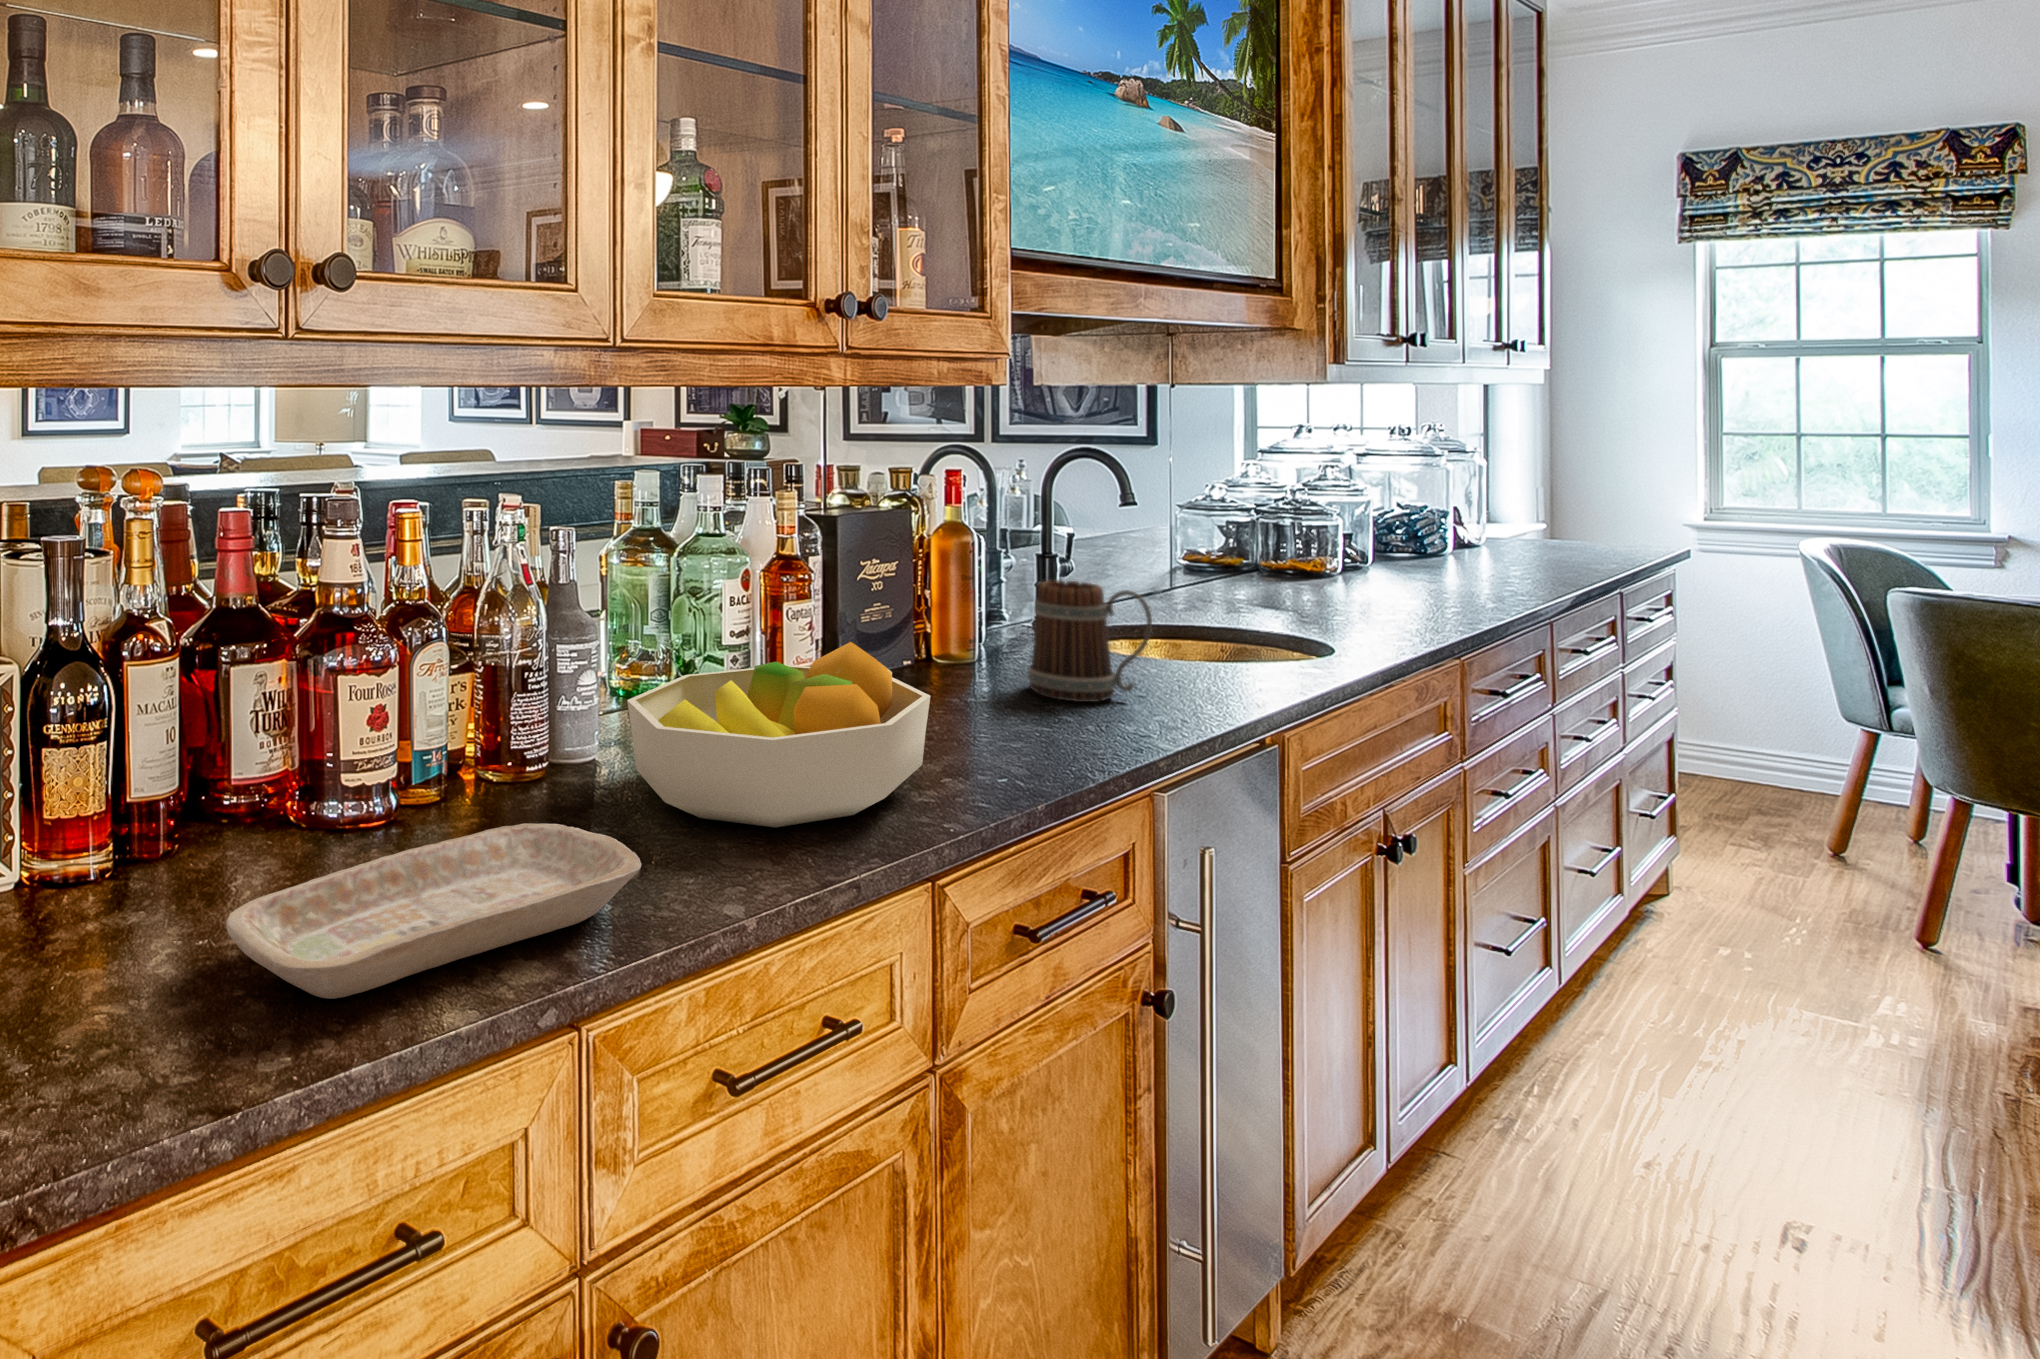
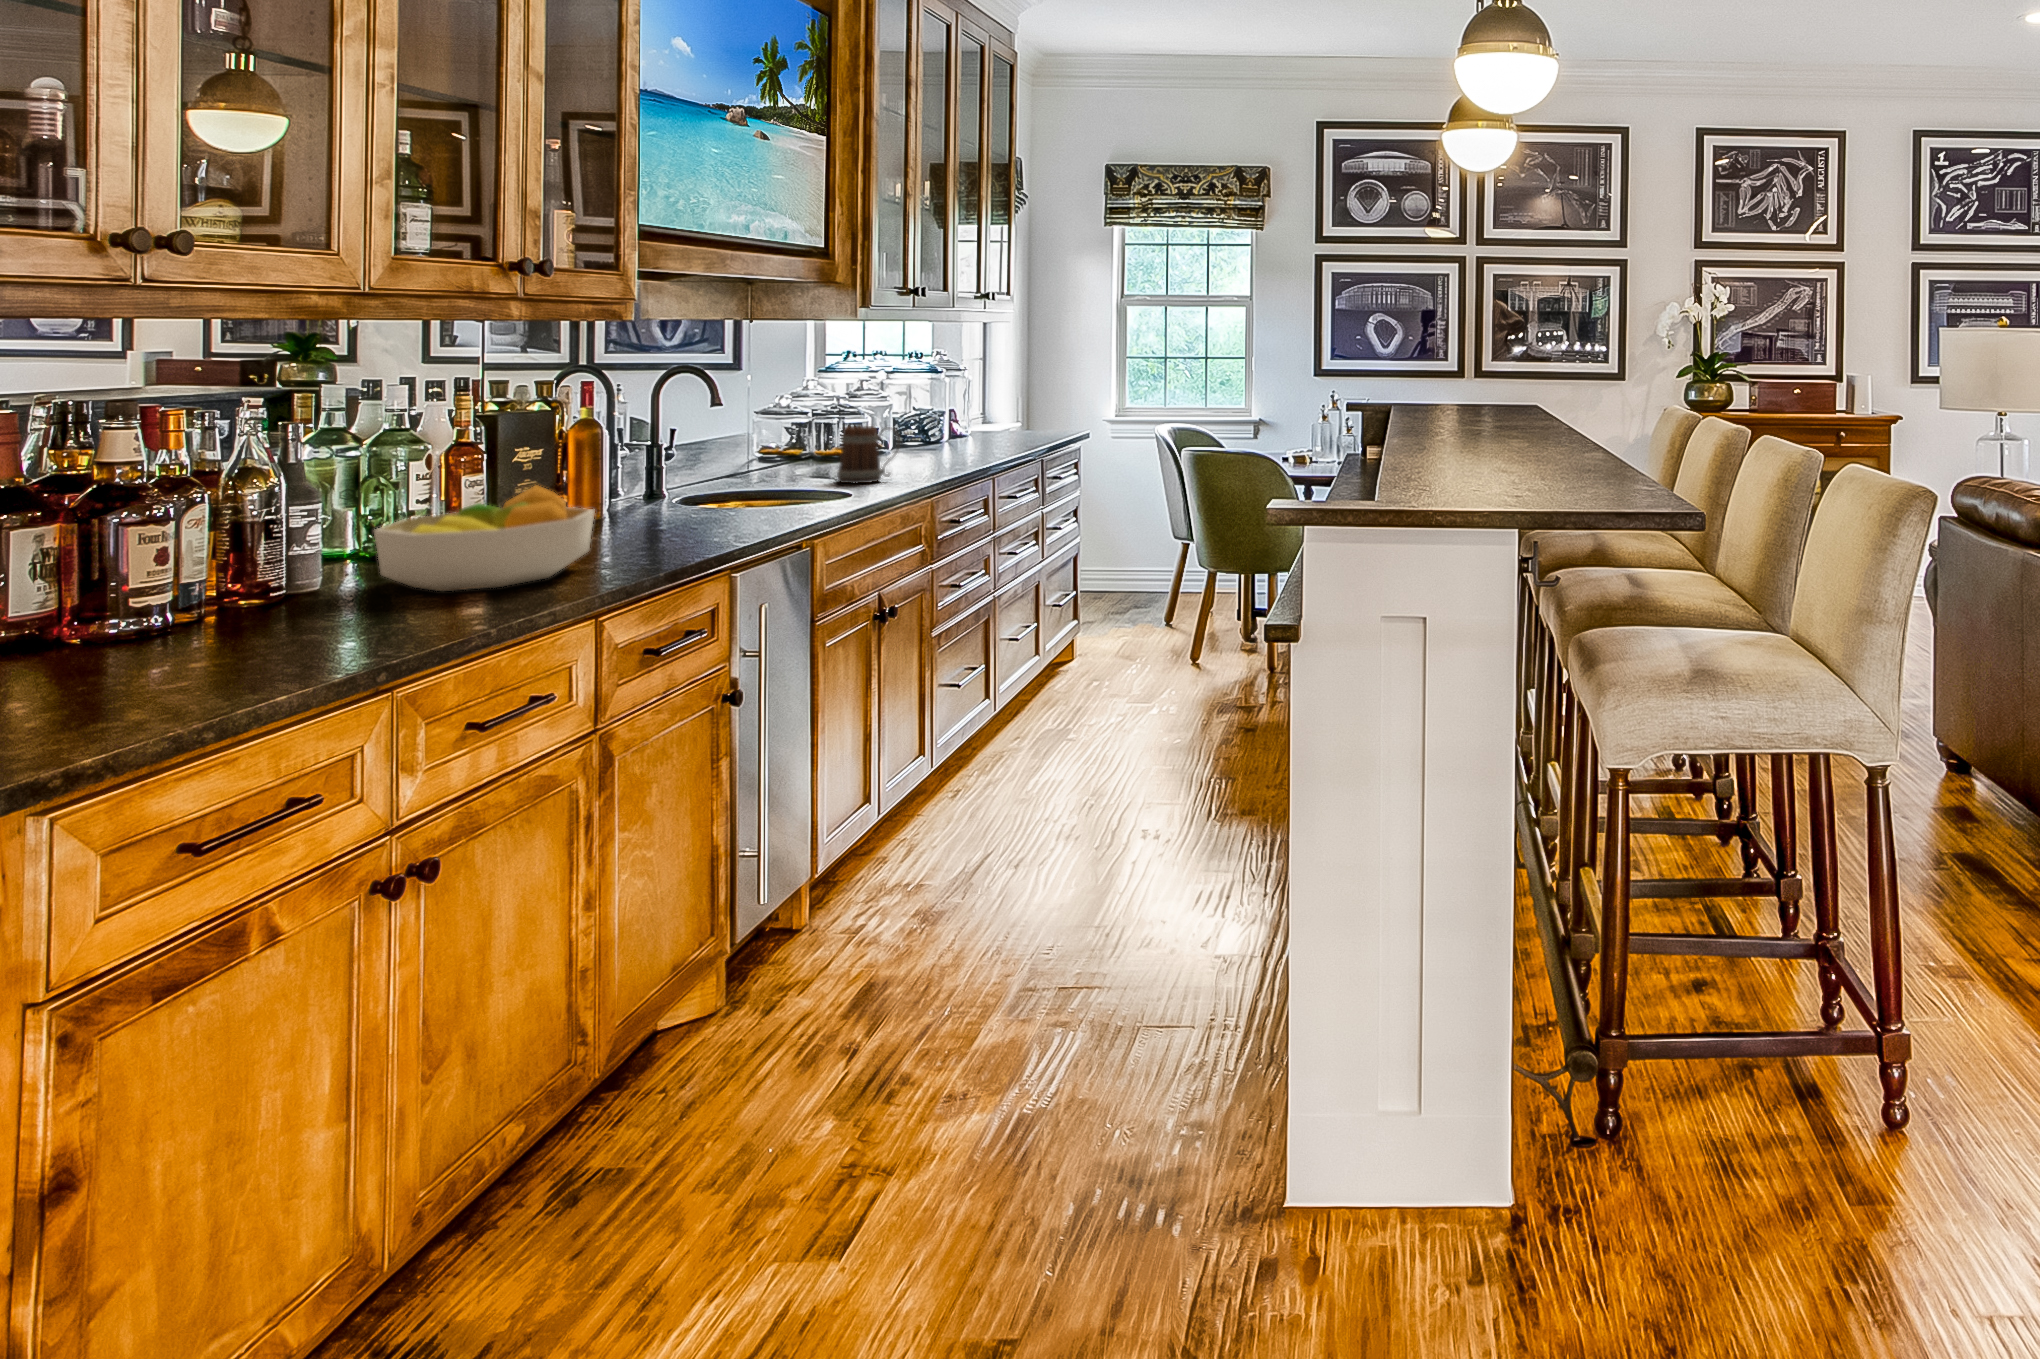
beer mug: present [1028,580,1152,702] -> present [837,426,900,483]
tray: present [226,823,642,999] -> none [161,589,435,661]

